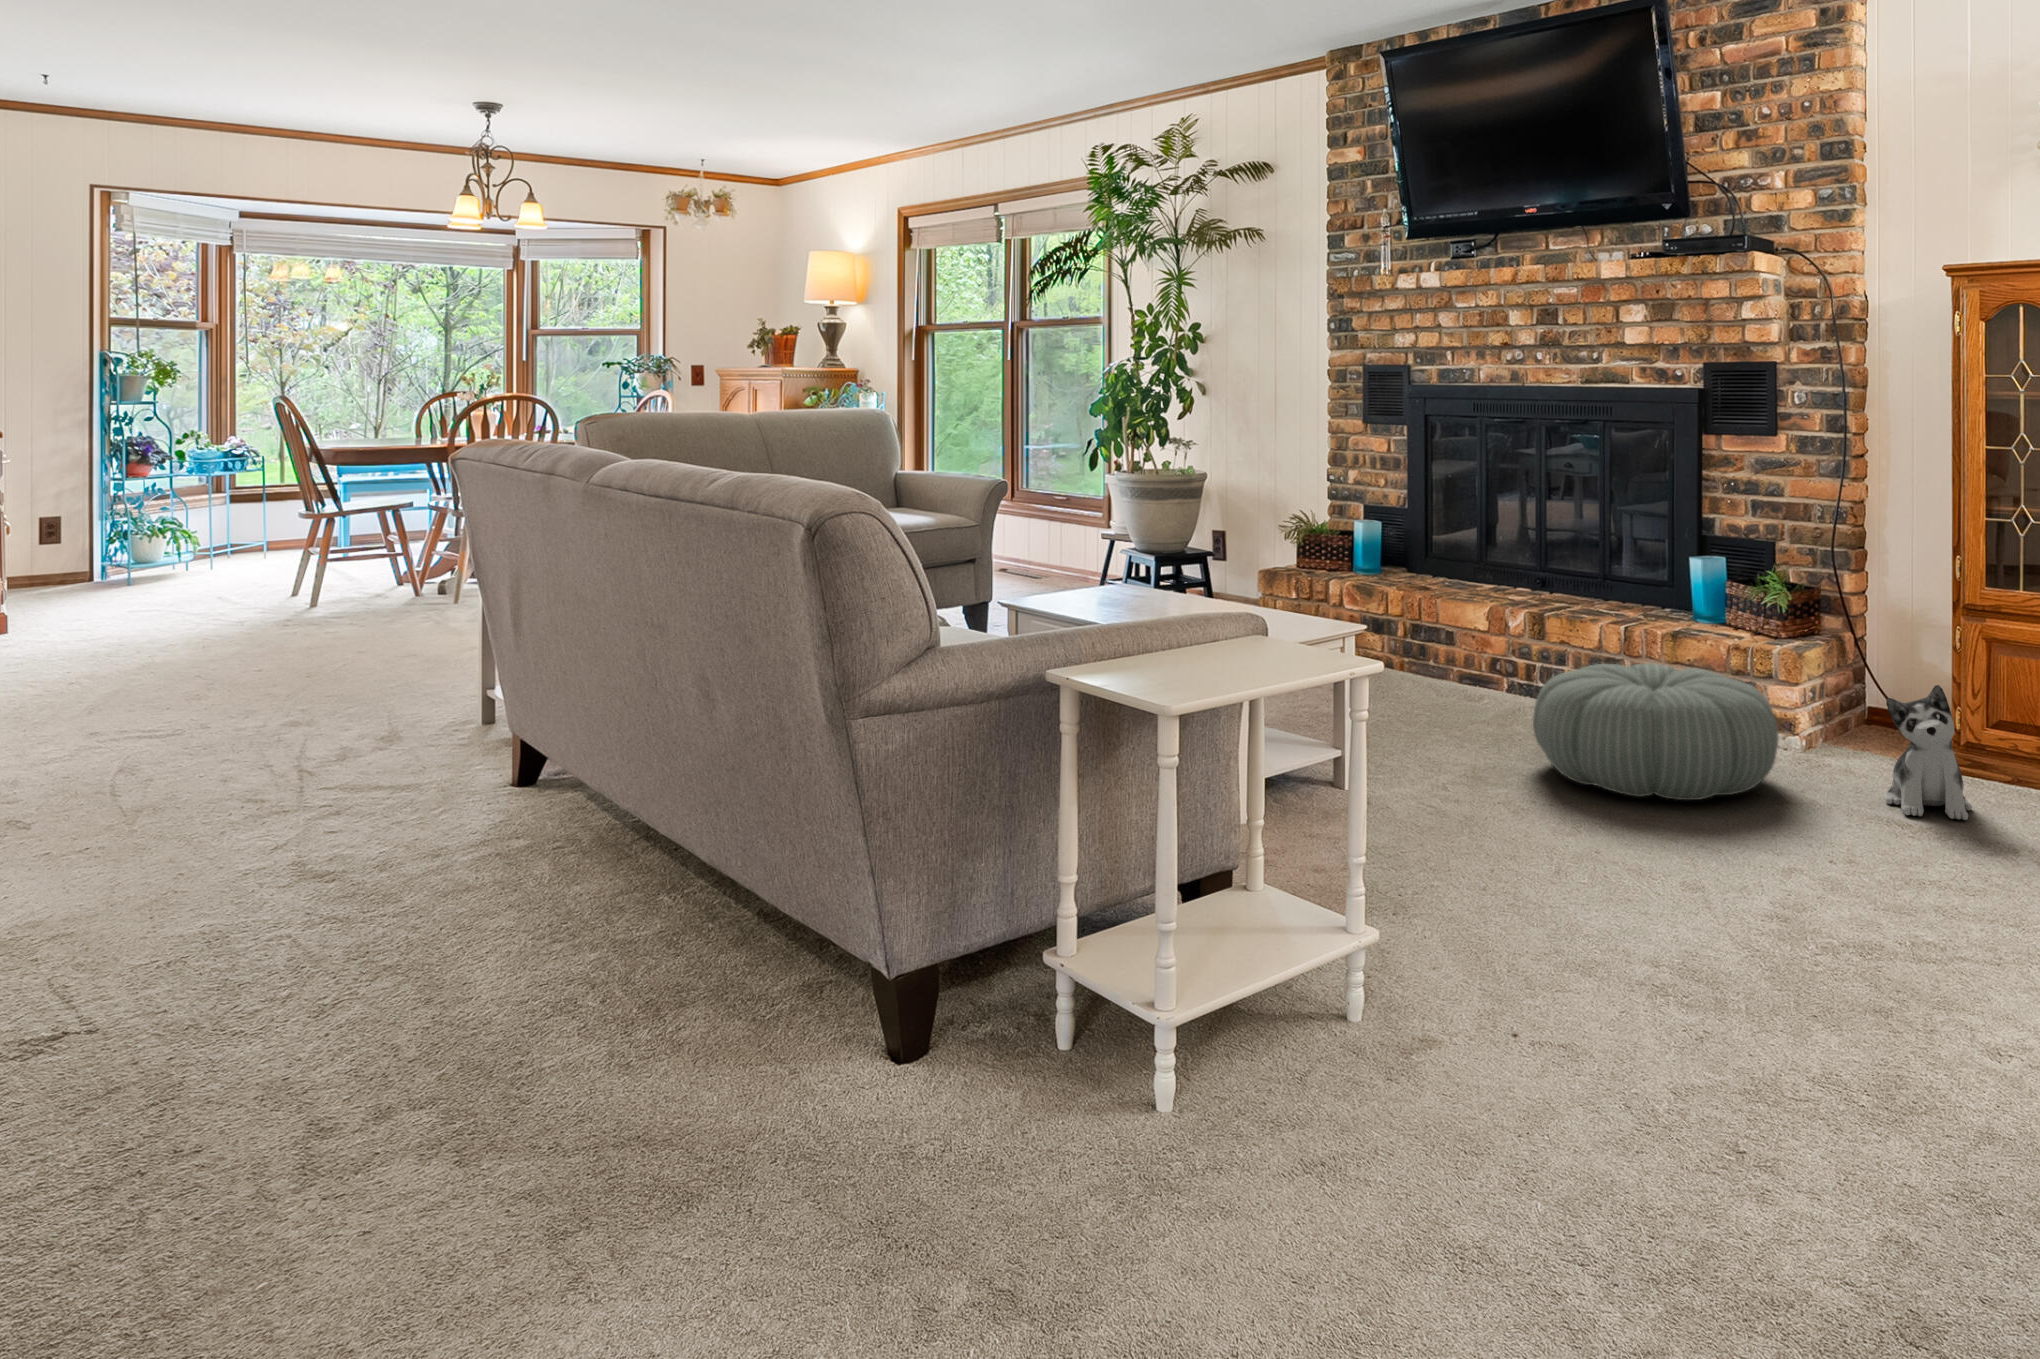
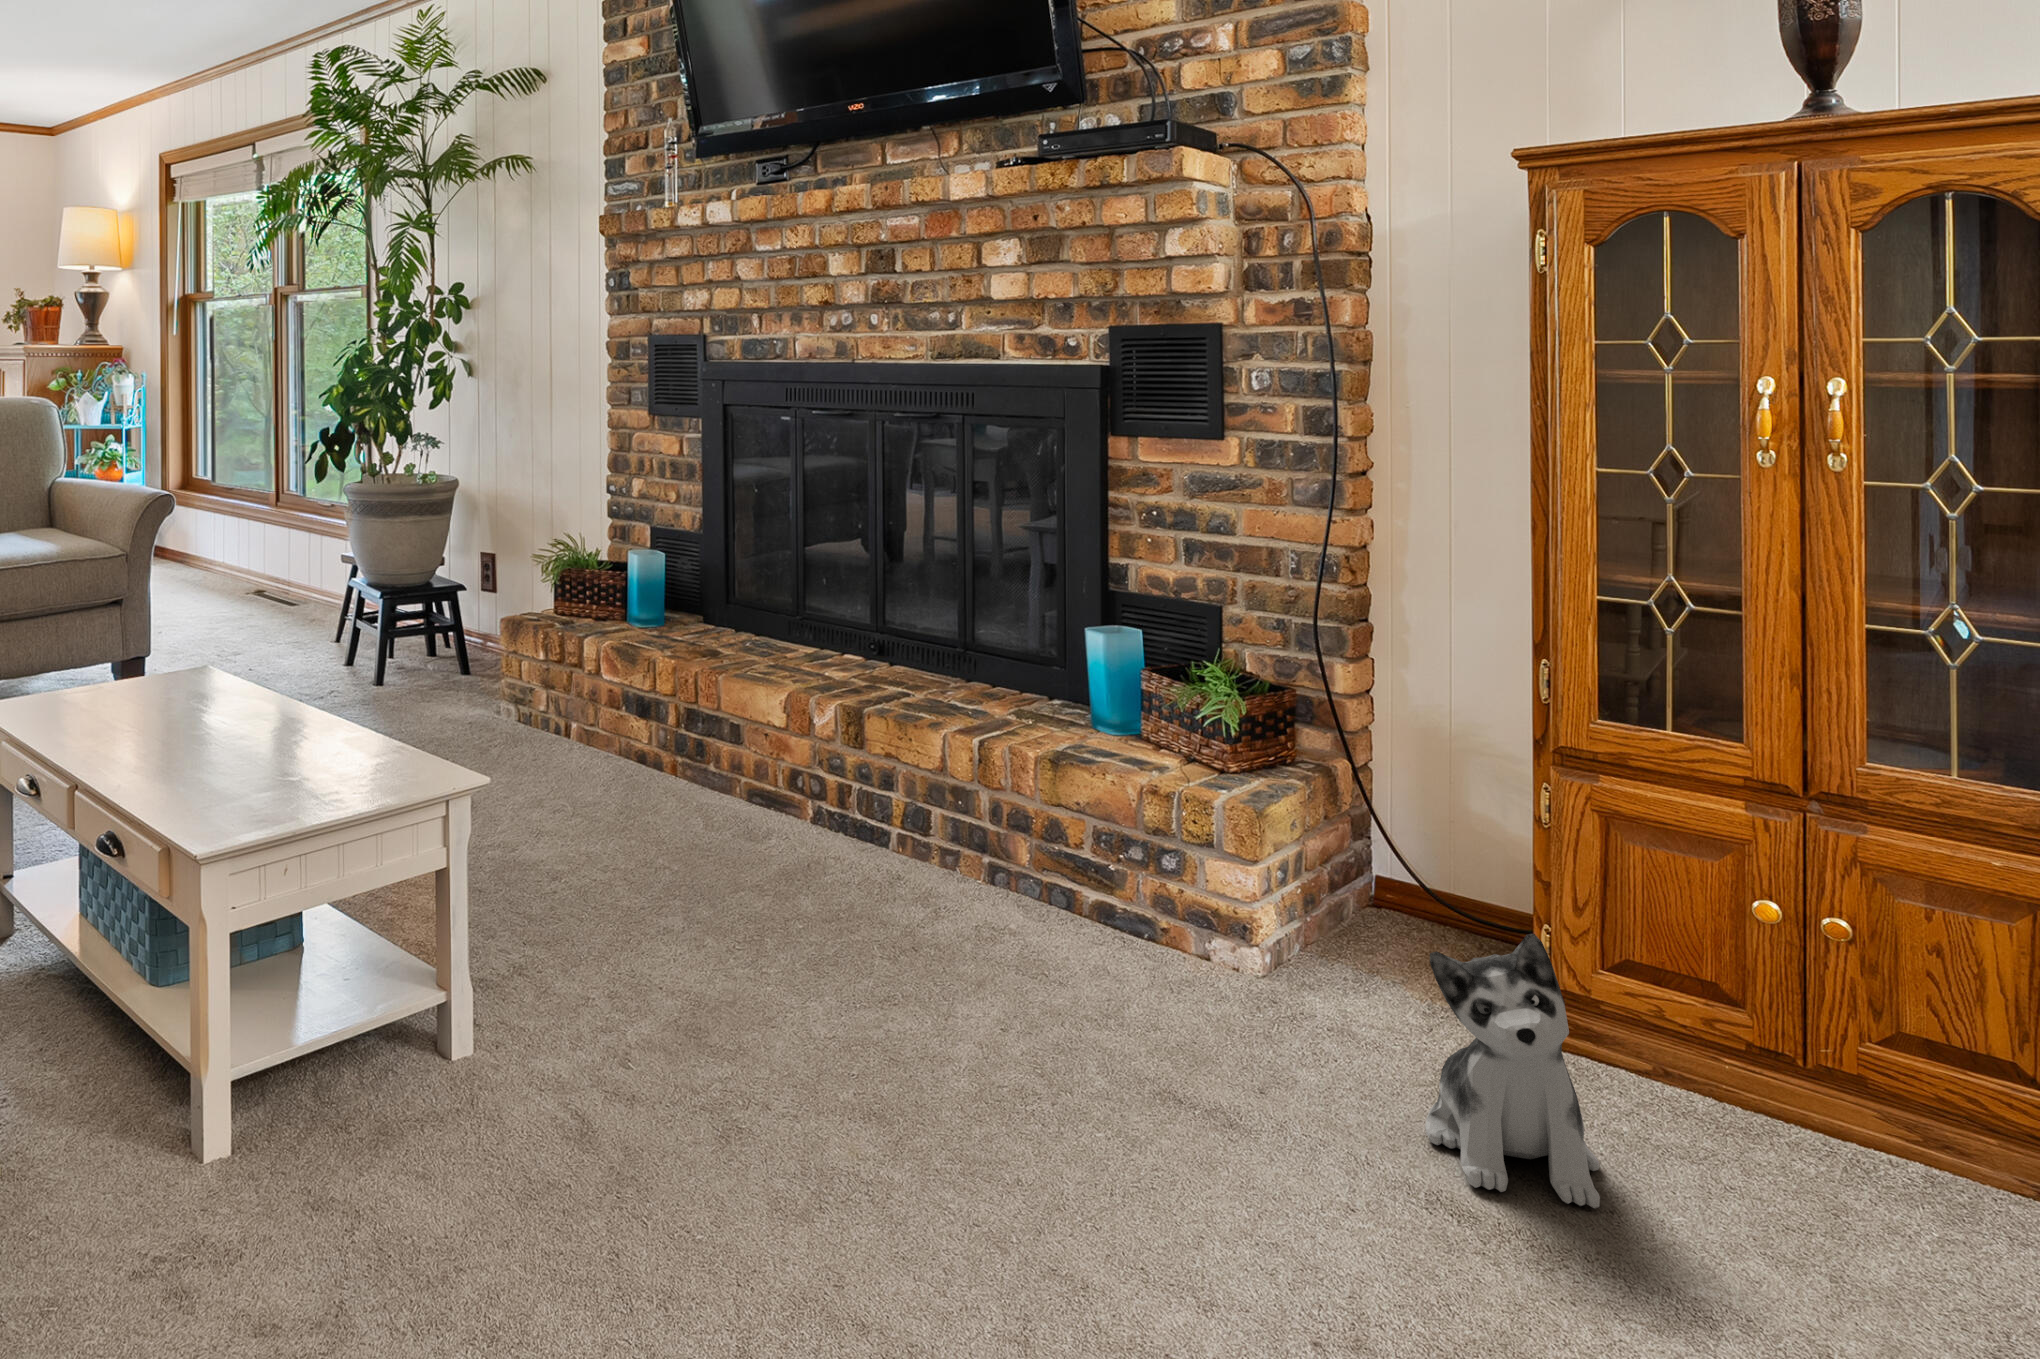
pouf: present [1533,663,1779,800] -> none [796,832,1223,1132]

